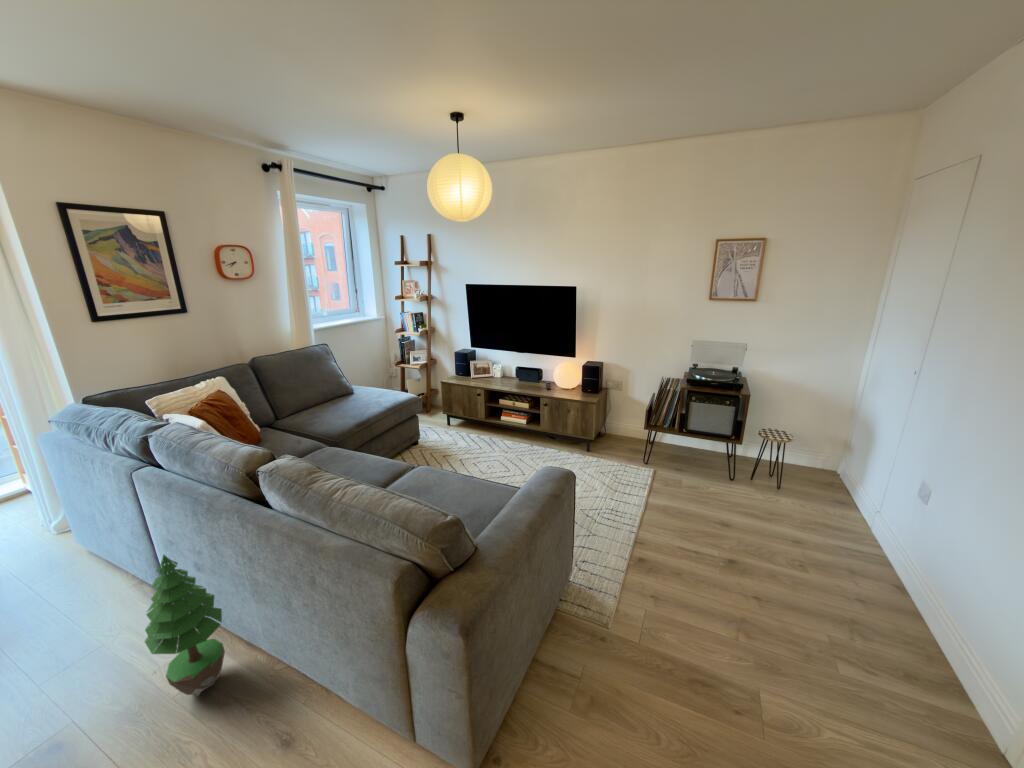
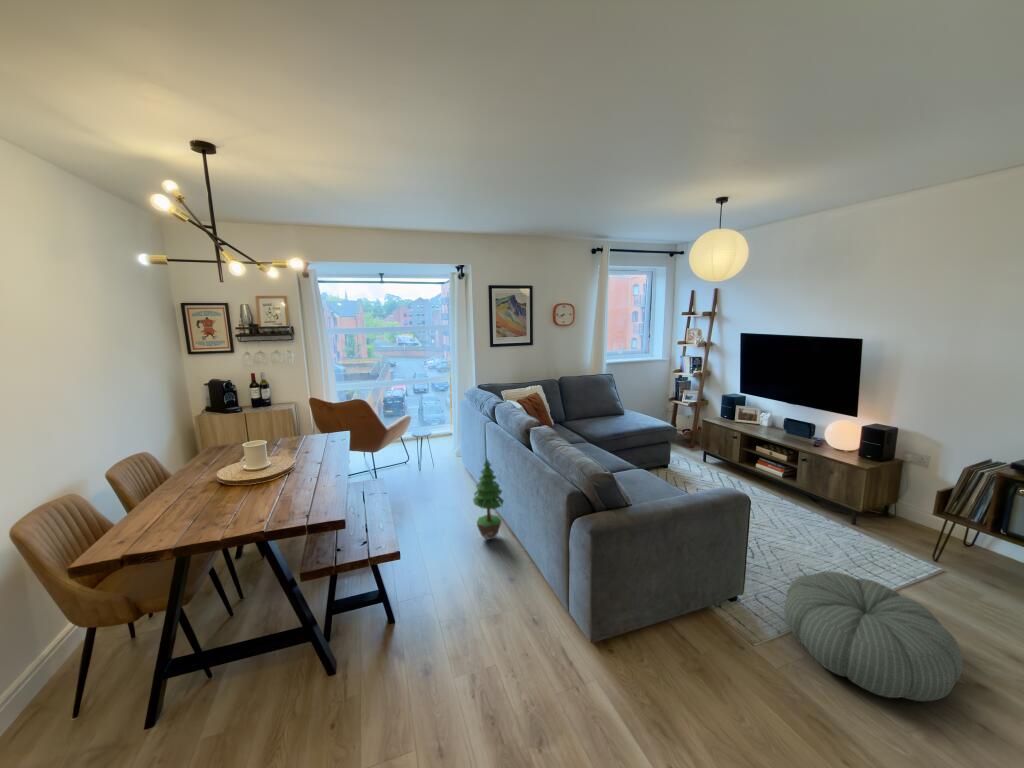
pouf: none [607,509,740,618] -> present [785,571,963,701]

